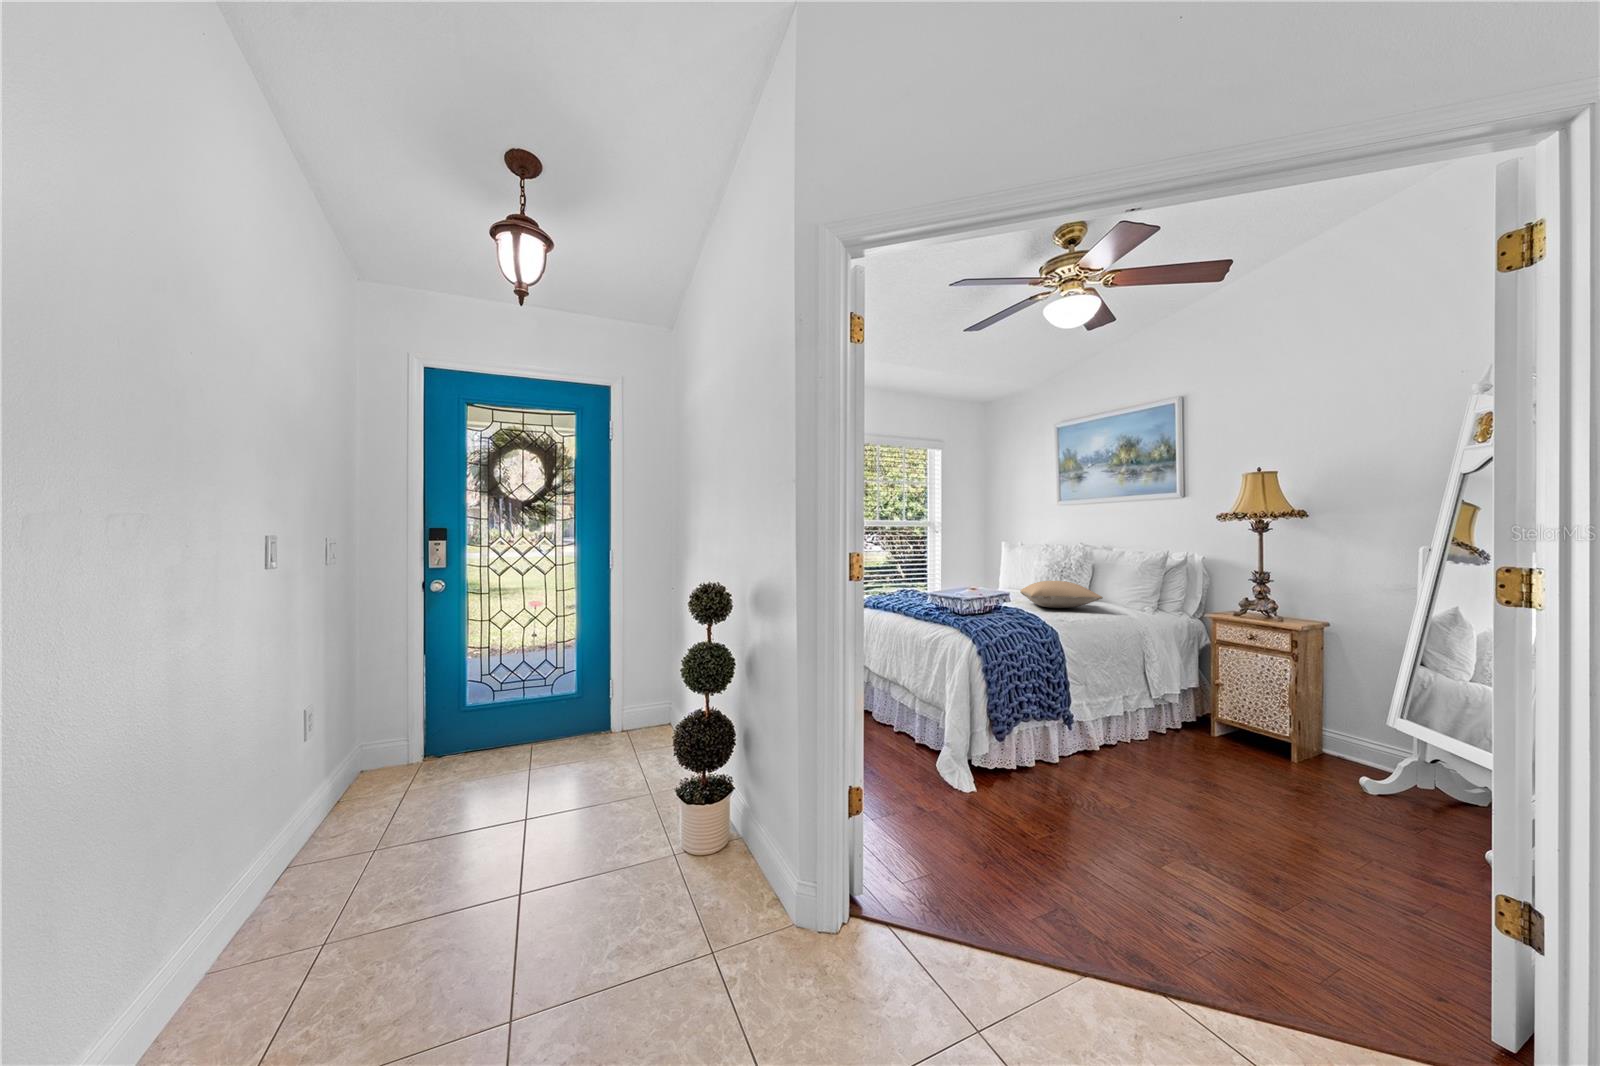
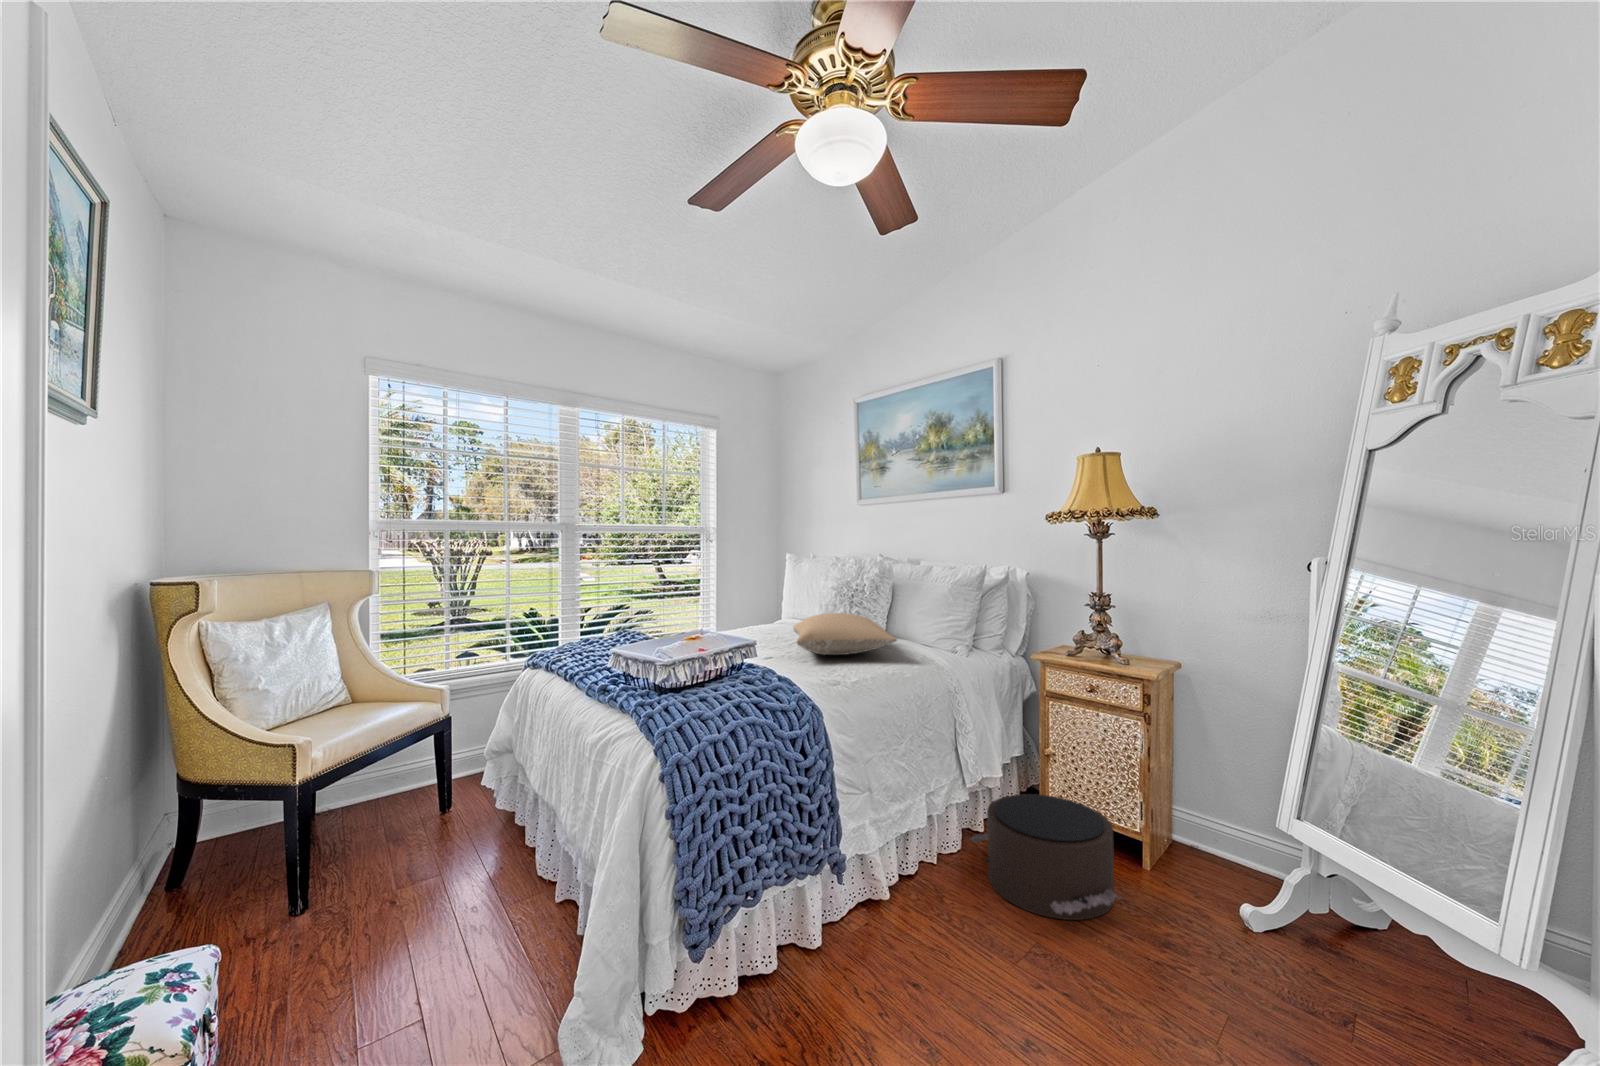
pouf: none [1154,705,1267,774] -> present [969,794,1121,920]

